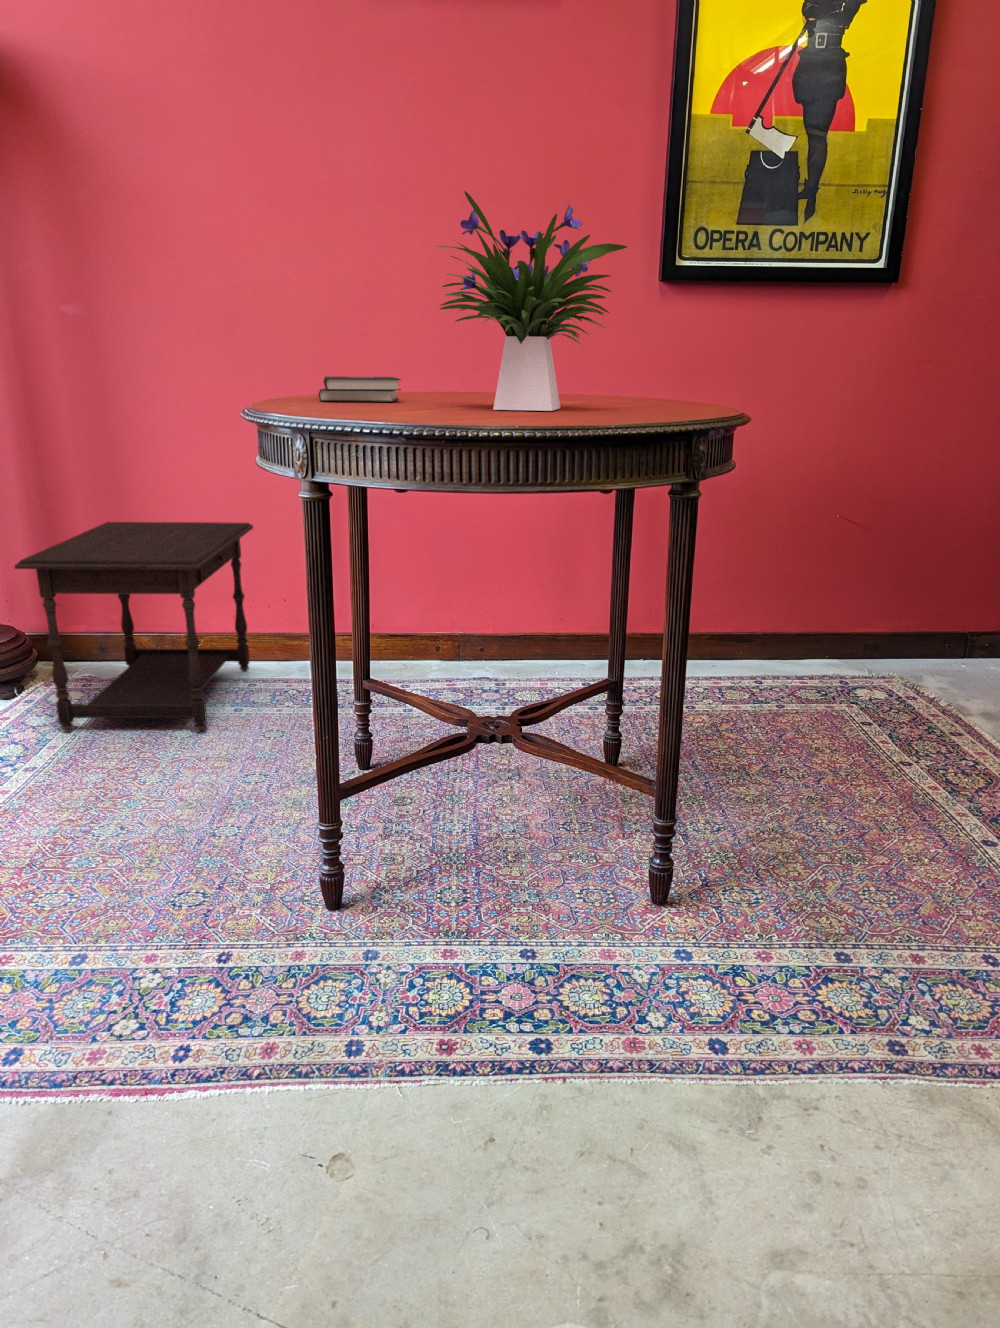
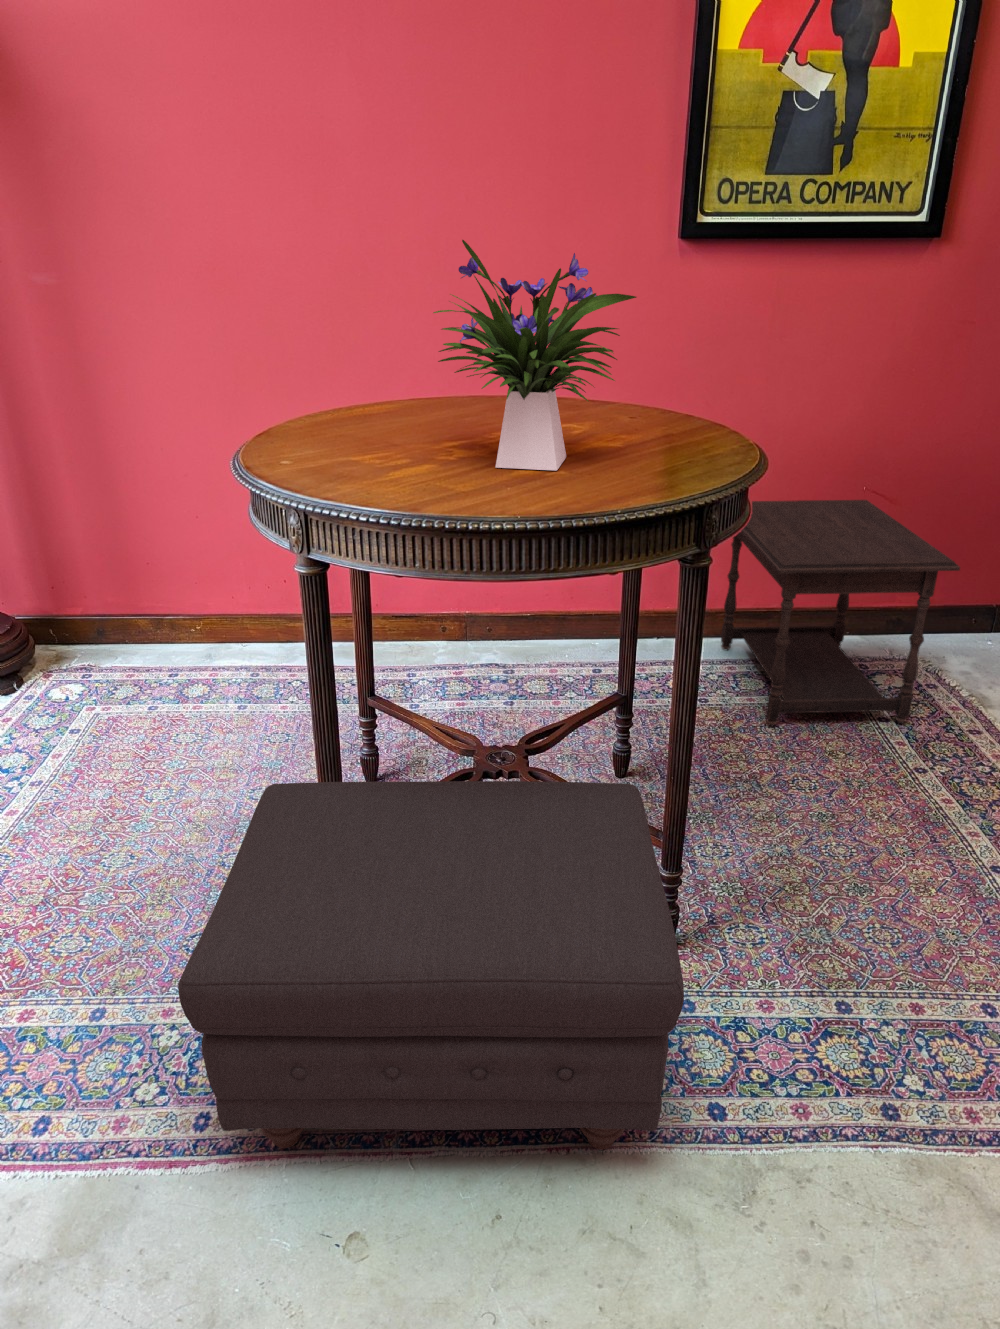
hardback book: present [319,376,401,402] -> none [313,396,399,438]
side table: present [15,522,253,732] -> present [721,500,960,726]
ottoman: none [165,716,685,1077] -> present [178,781,684,1150]

